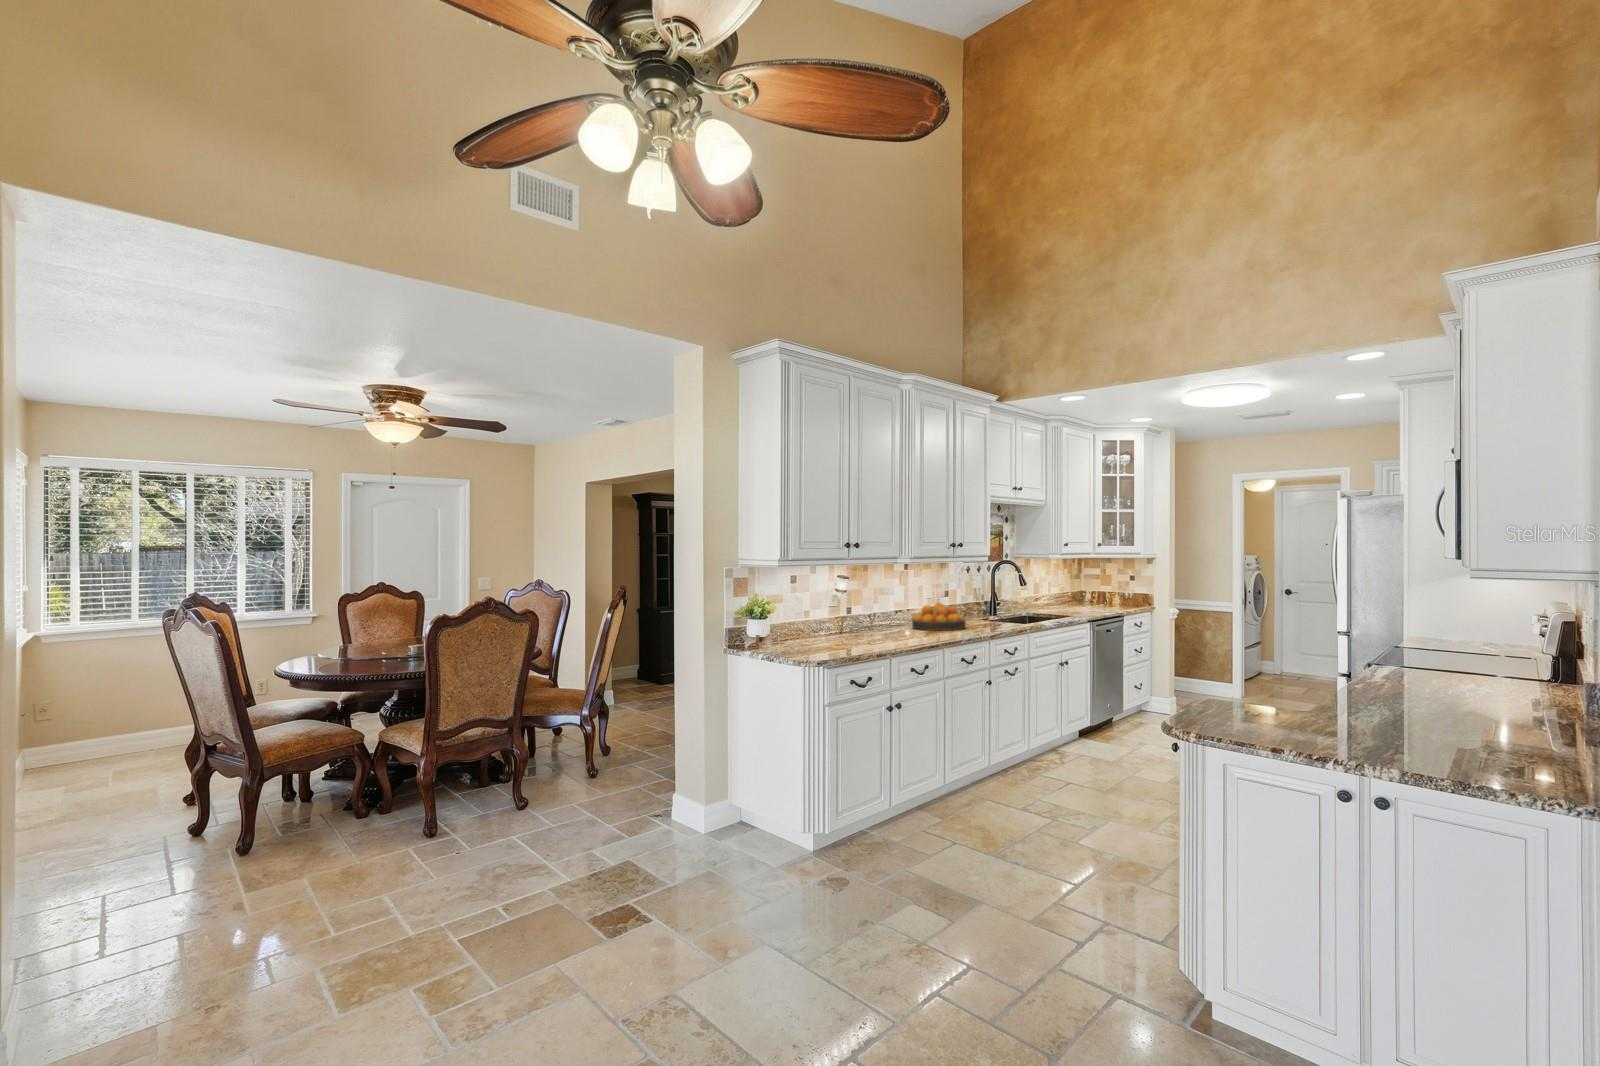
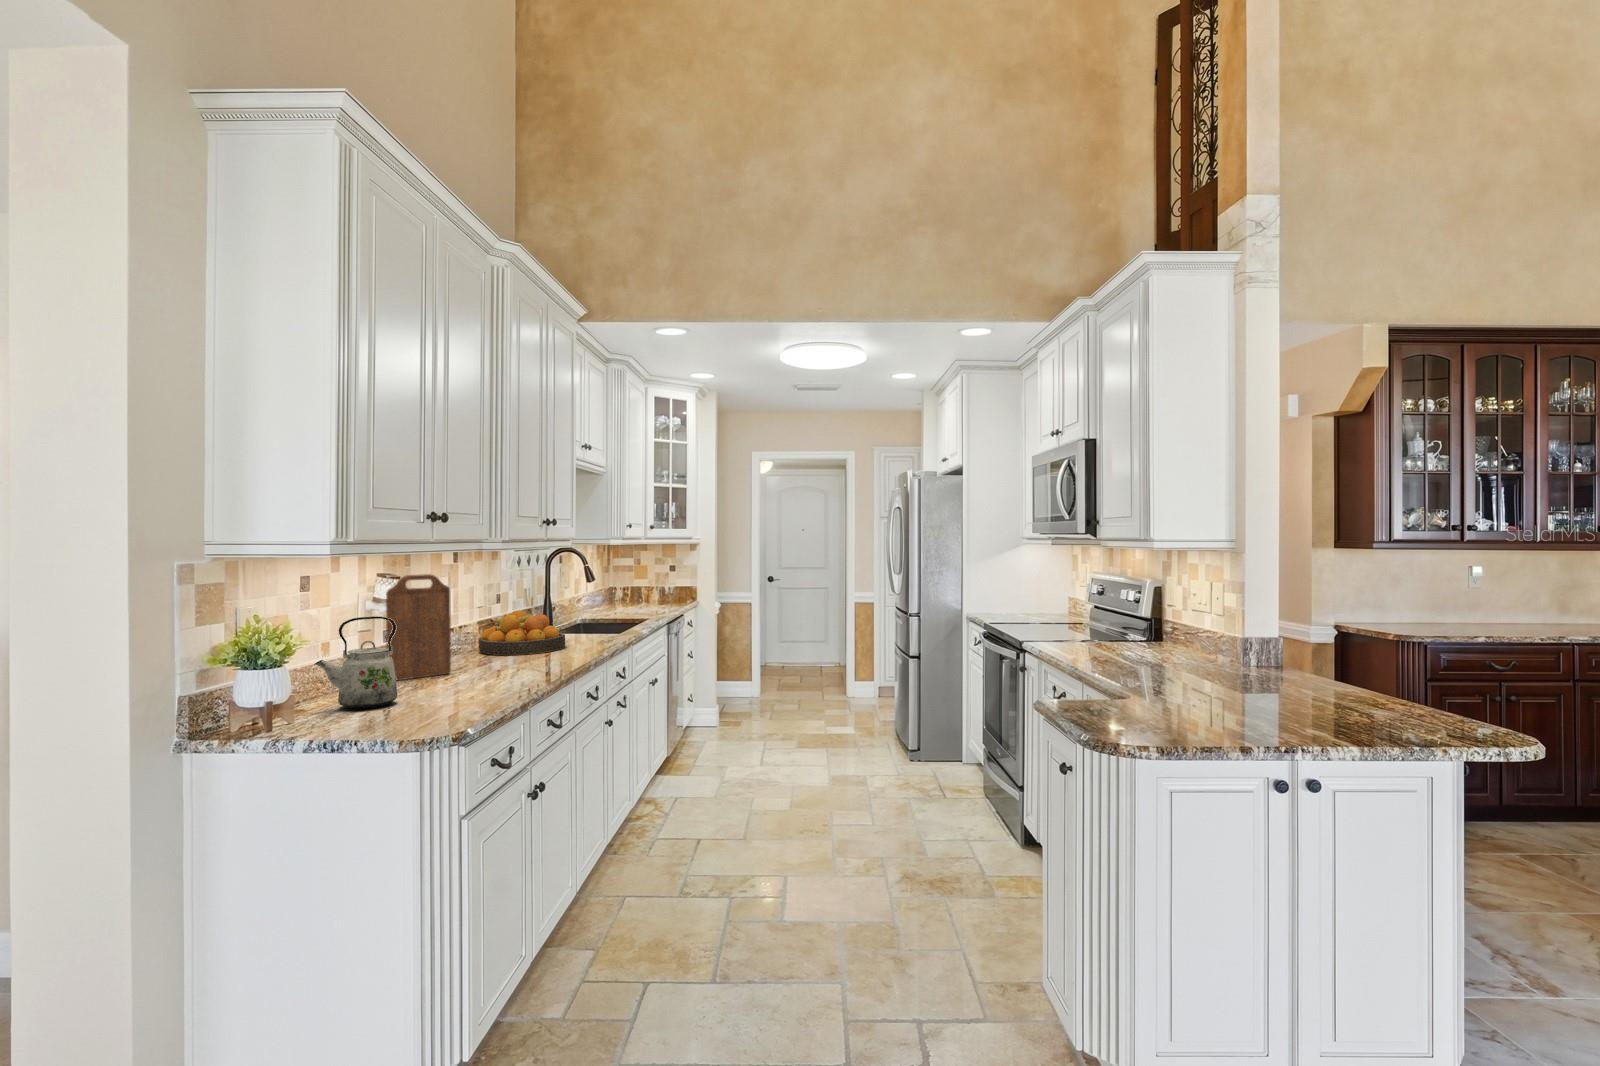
cutting board: none [839,578,873,636] -> present [386,574,451,680]
kettle: none [786,599,823,645] -> present [315,617,397,709]

